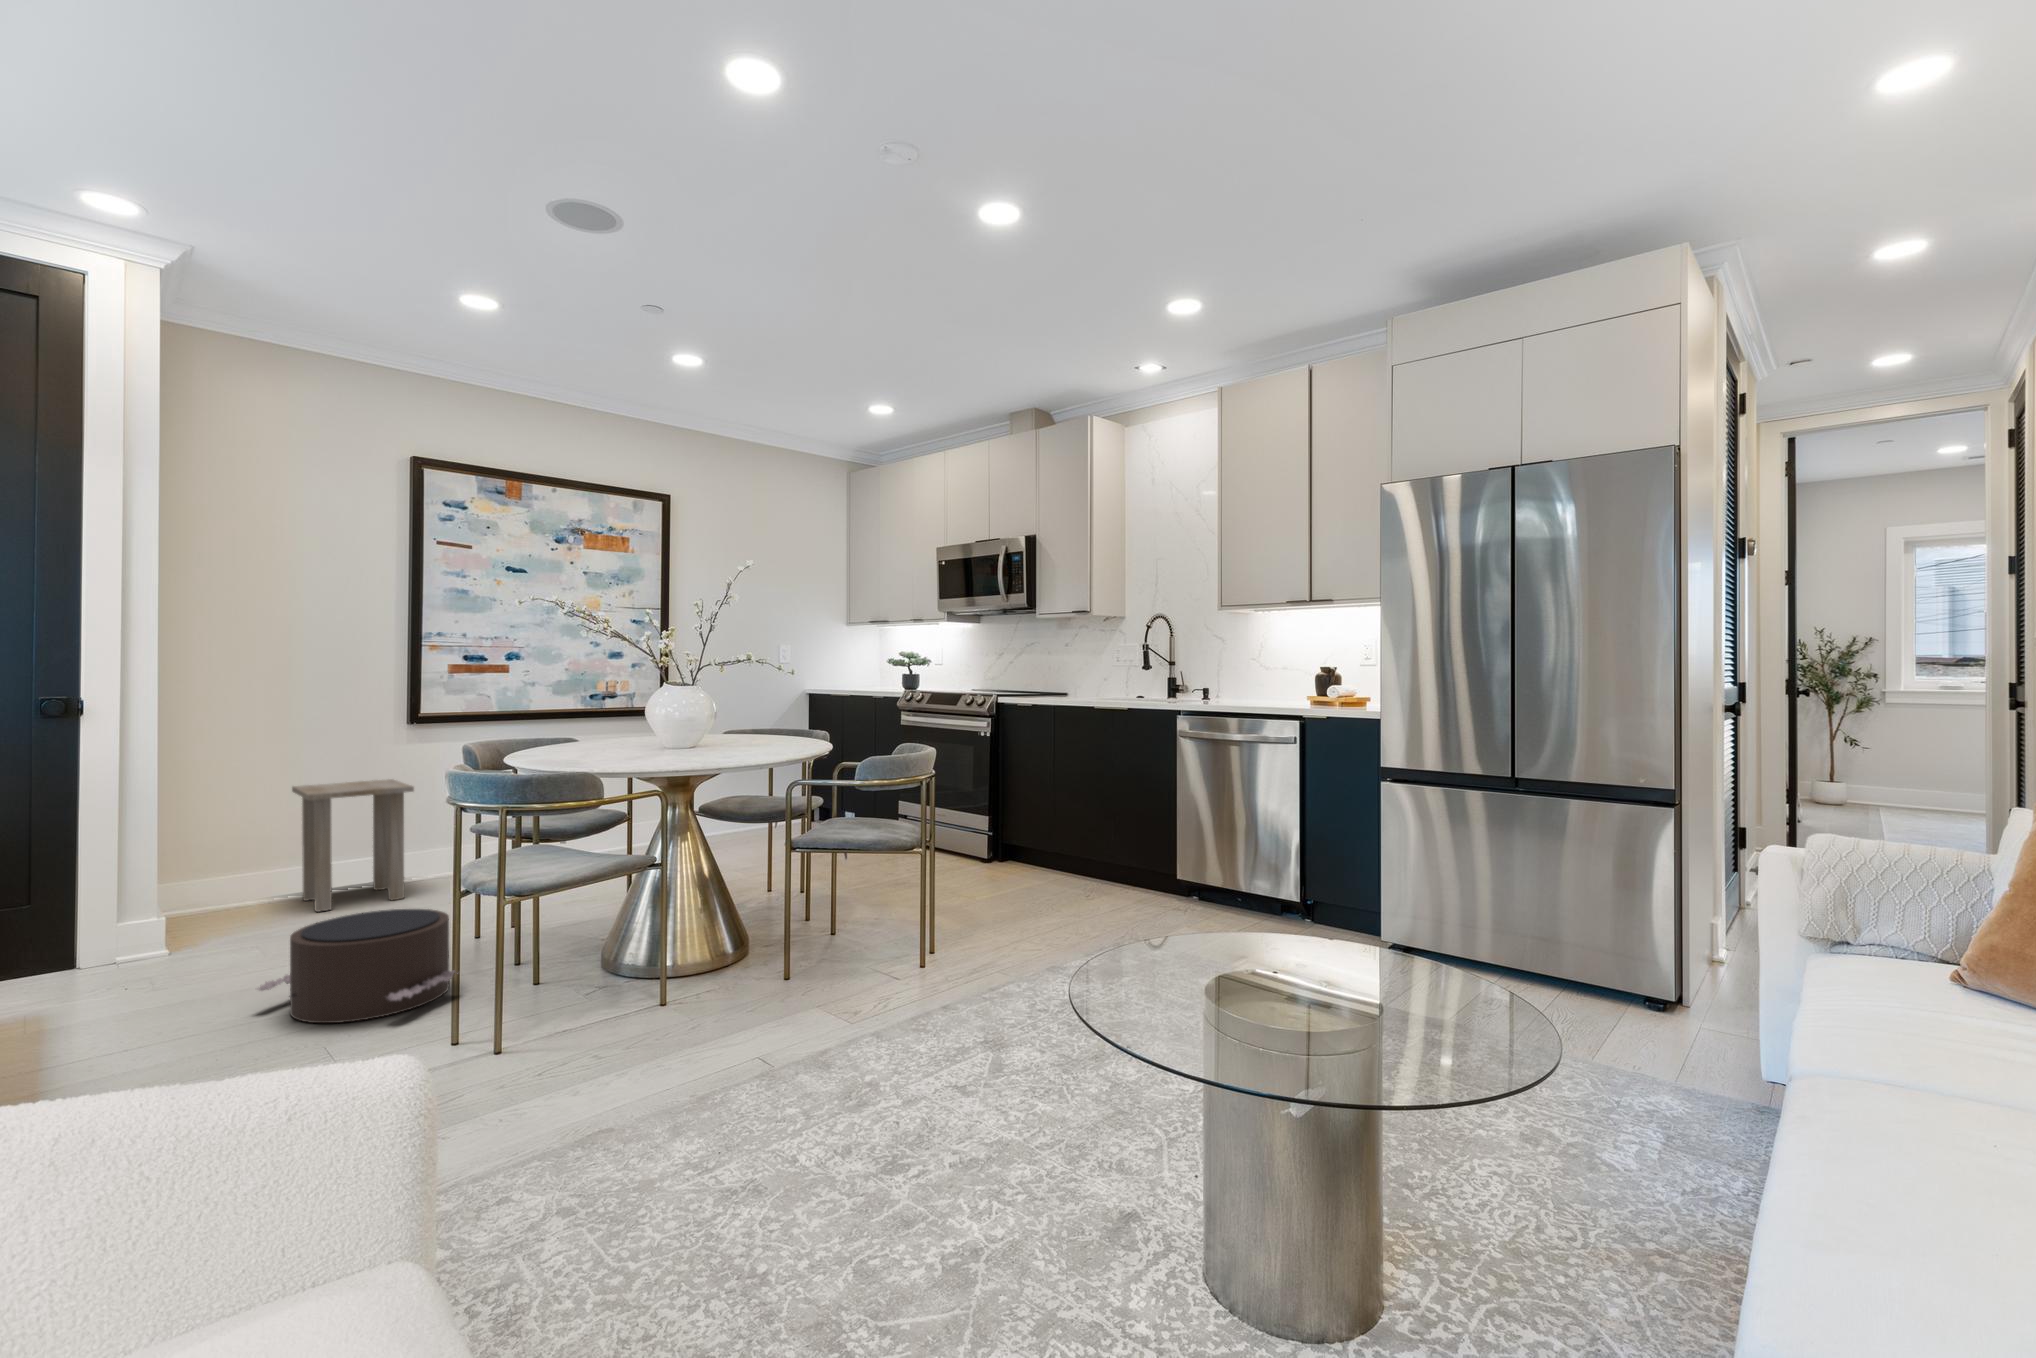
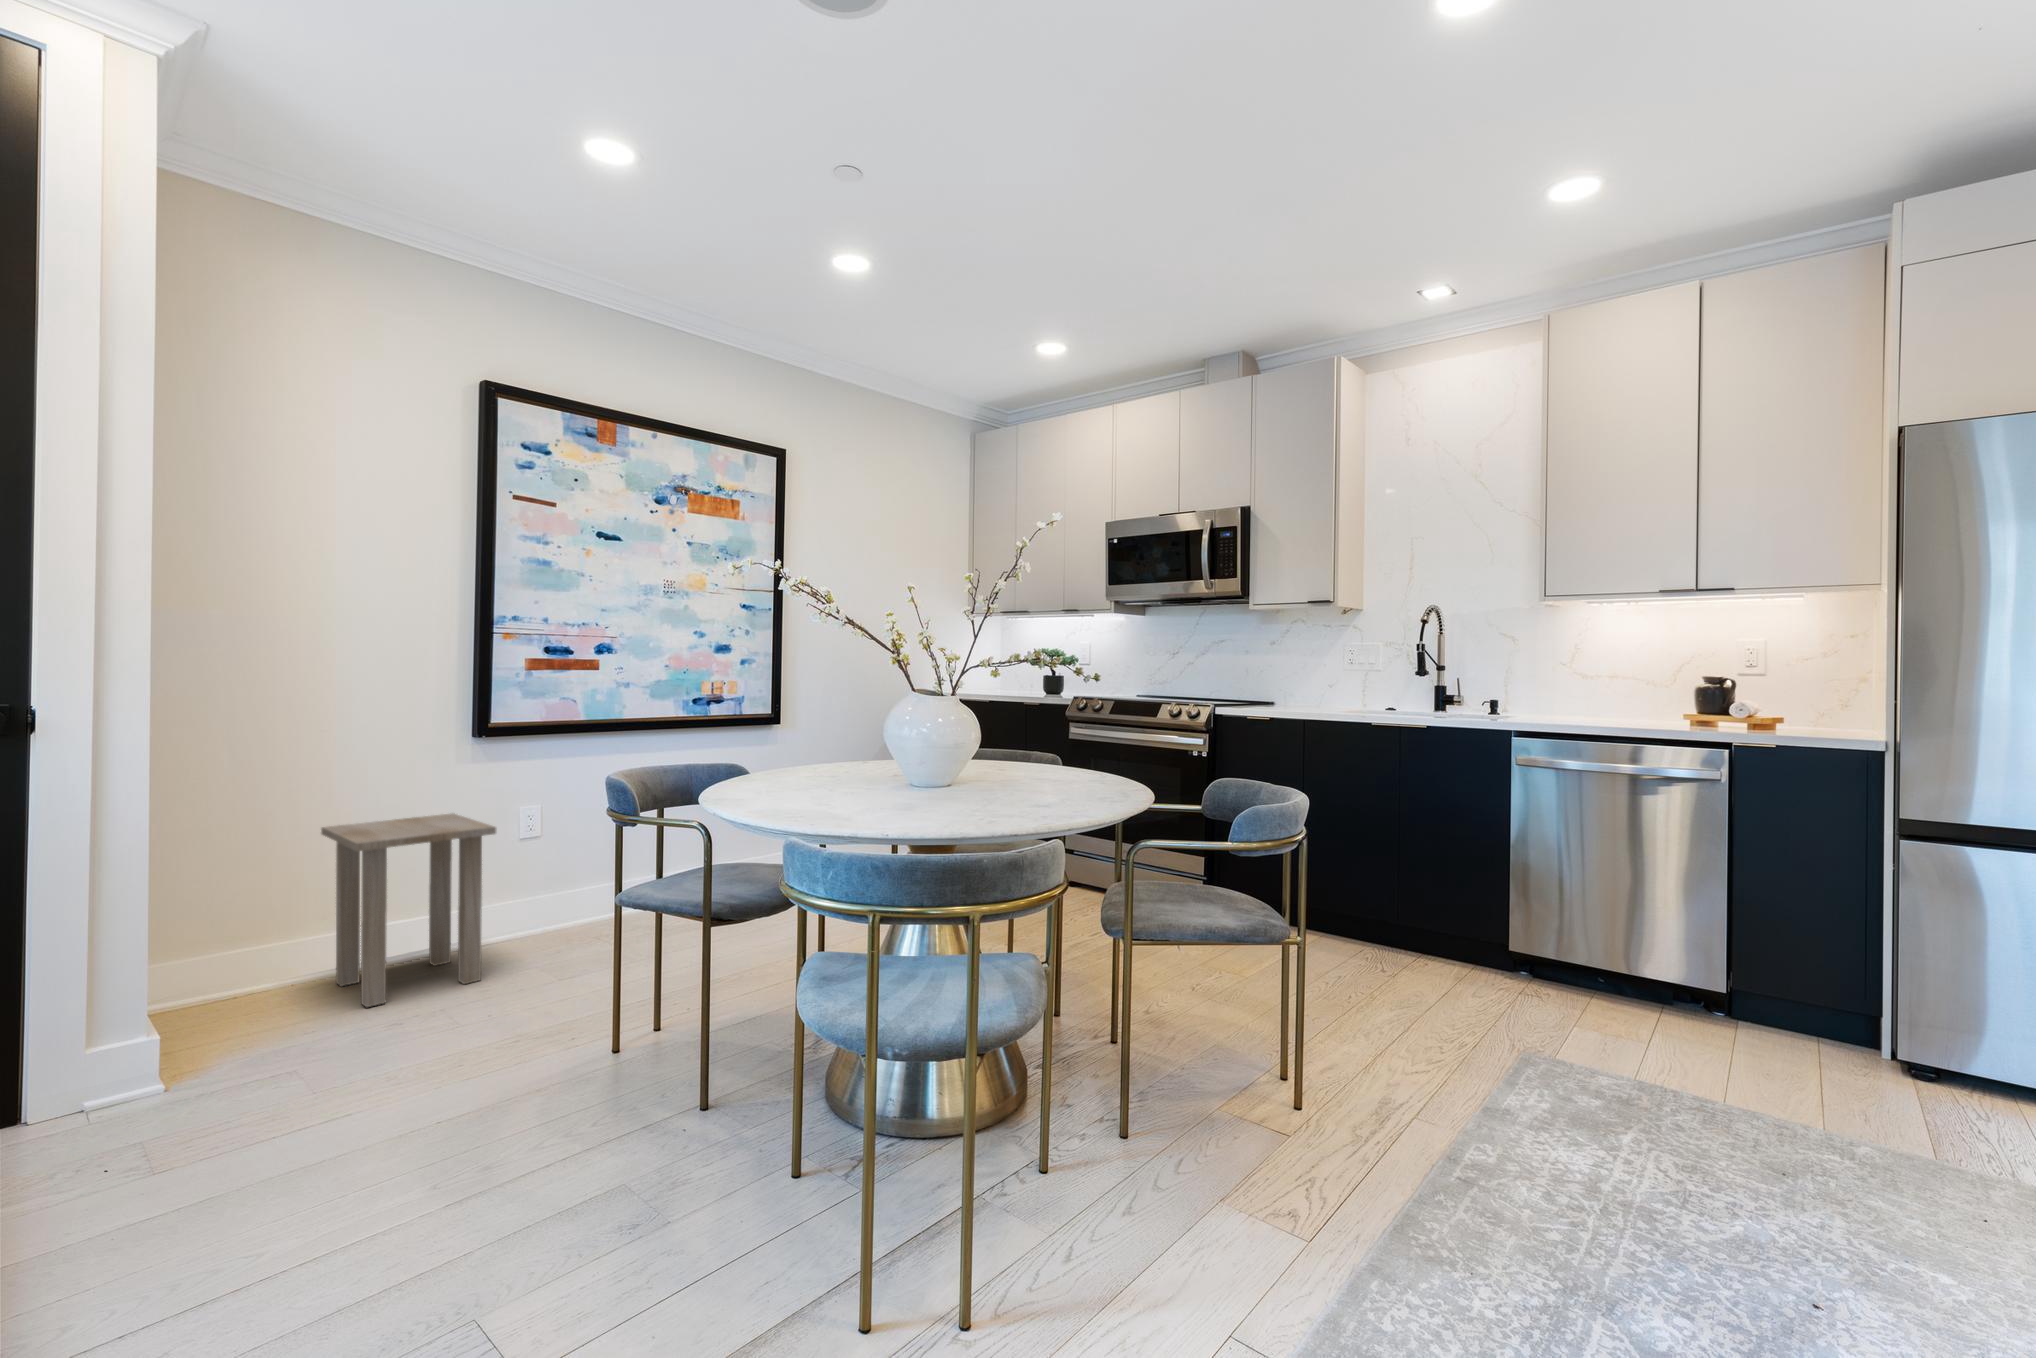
pouf: present [257,909,458,1023] -> none [345,1036,666,1260]

